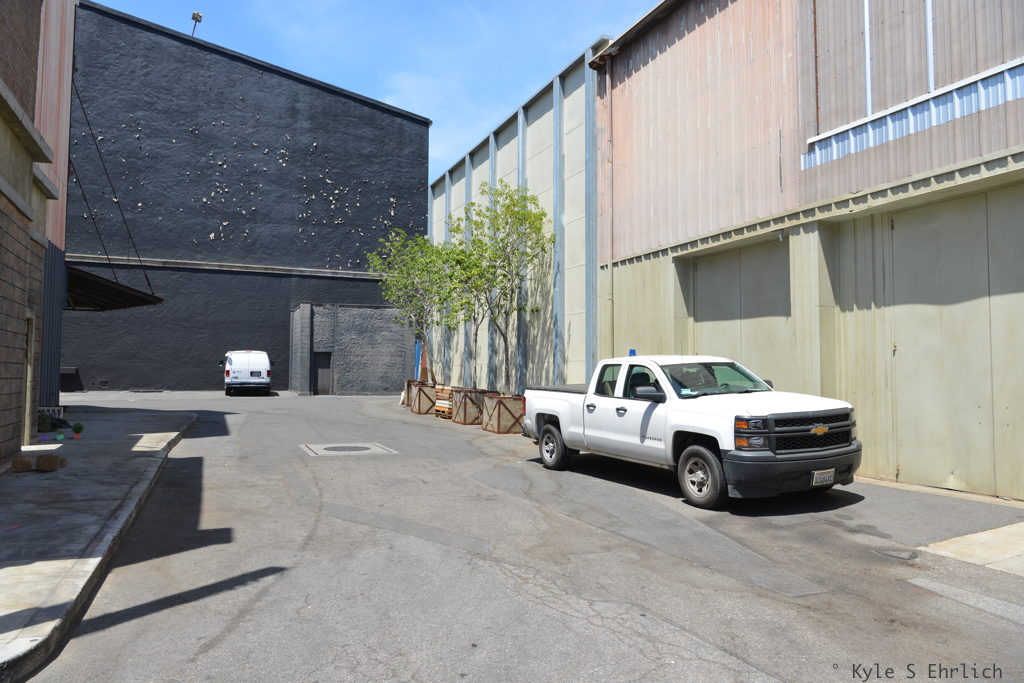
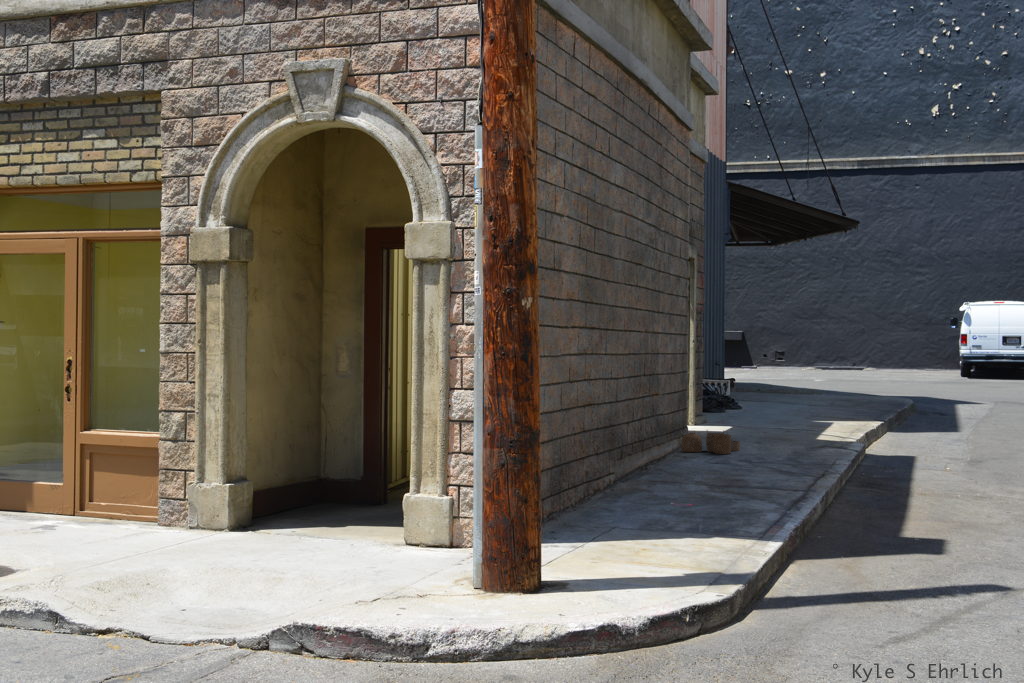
potted plant: present [38,411,84,440] -> none [704,381,758,423]

